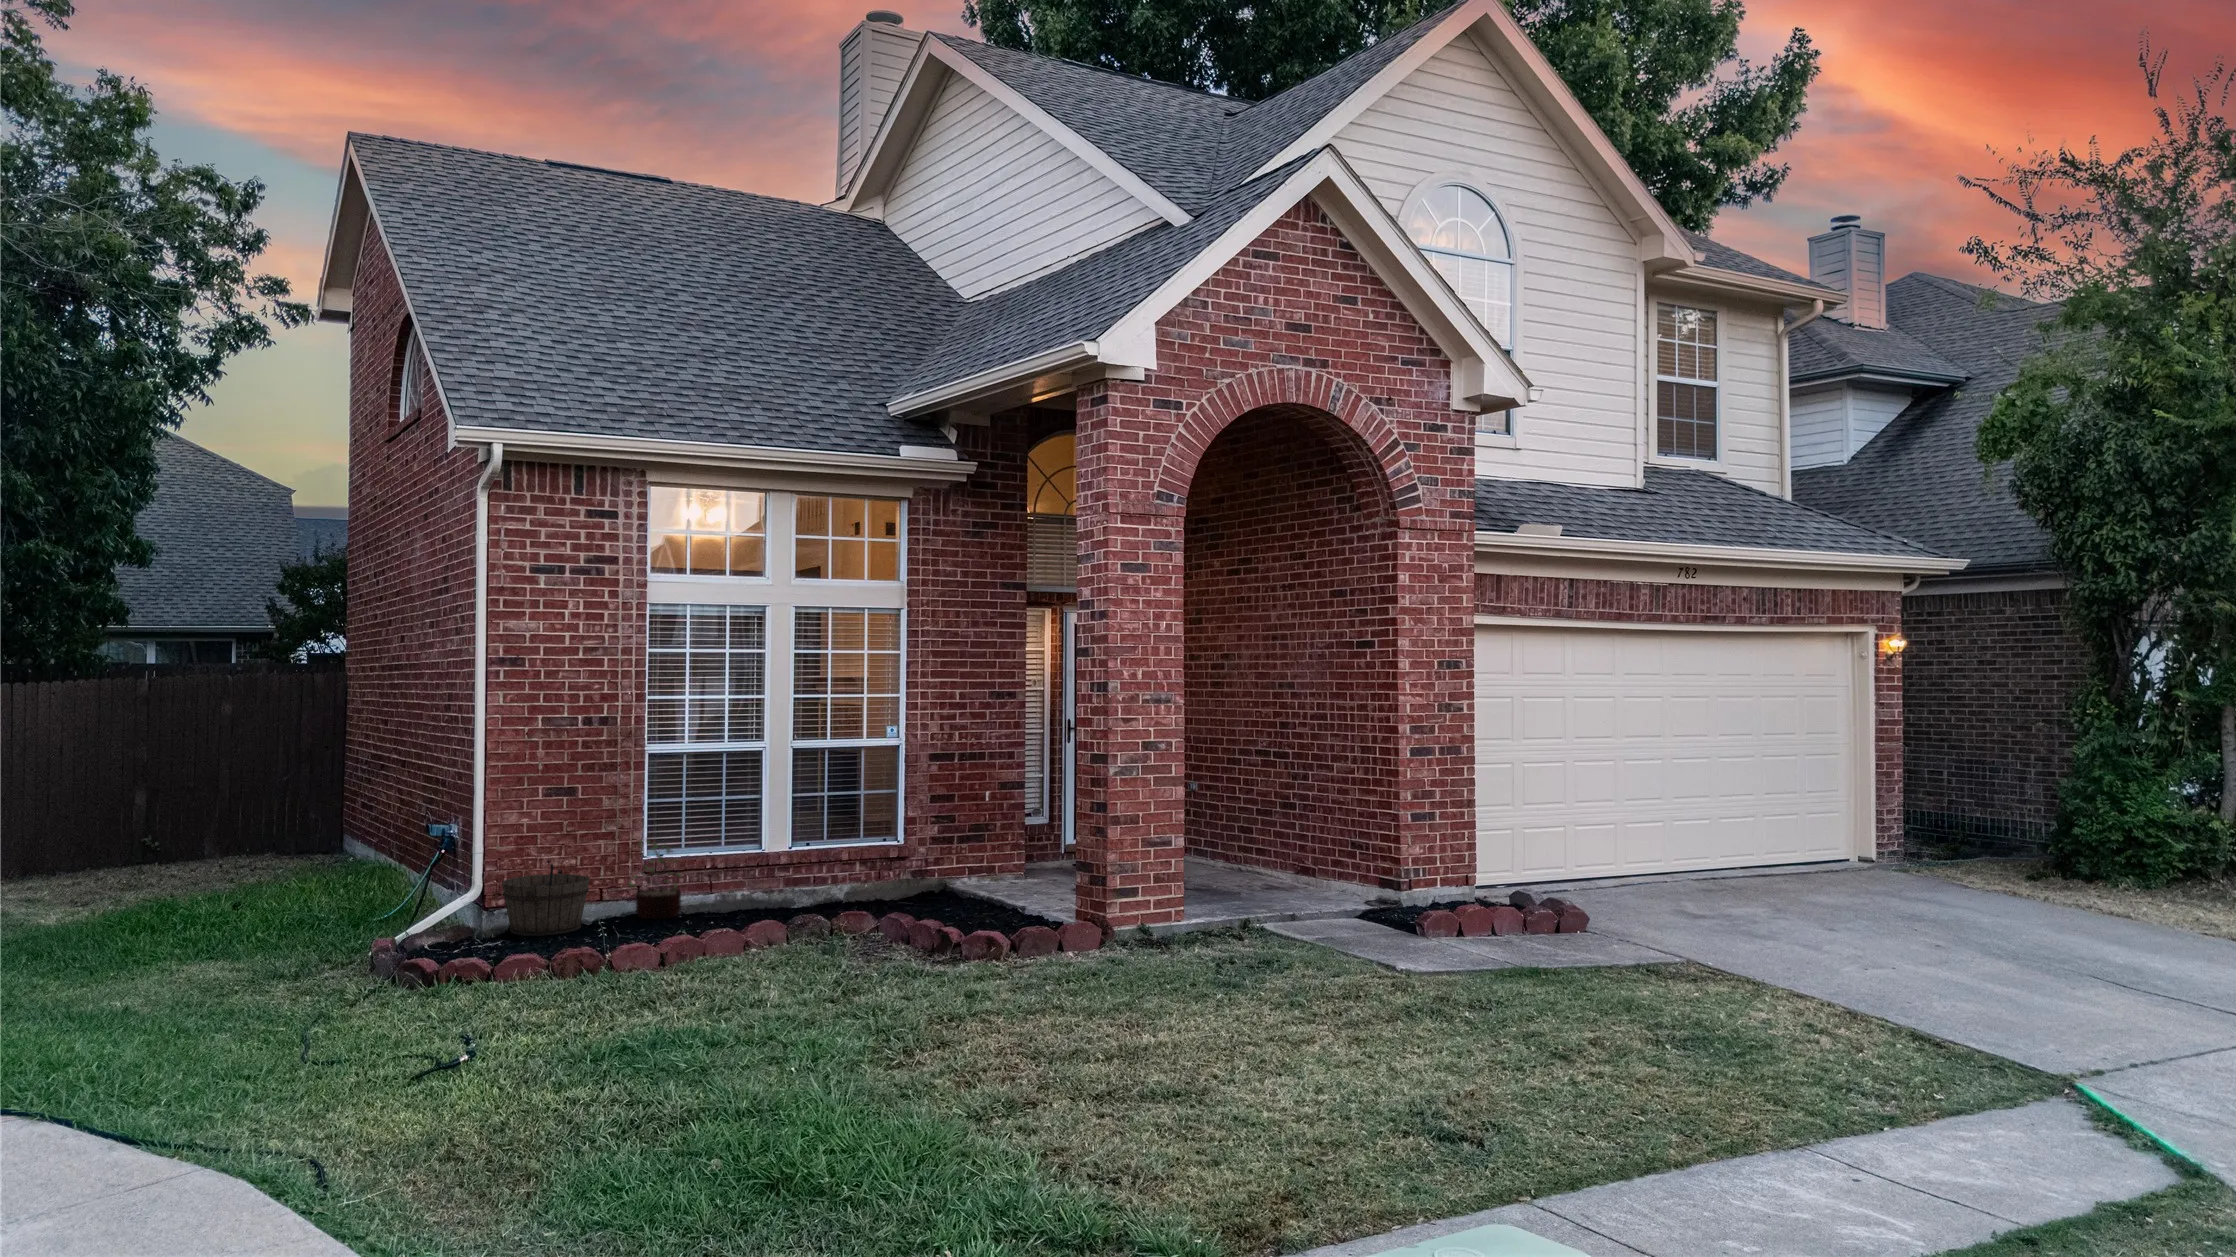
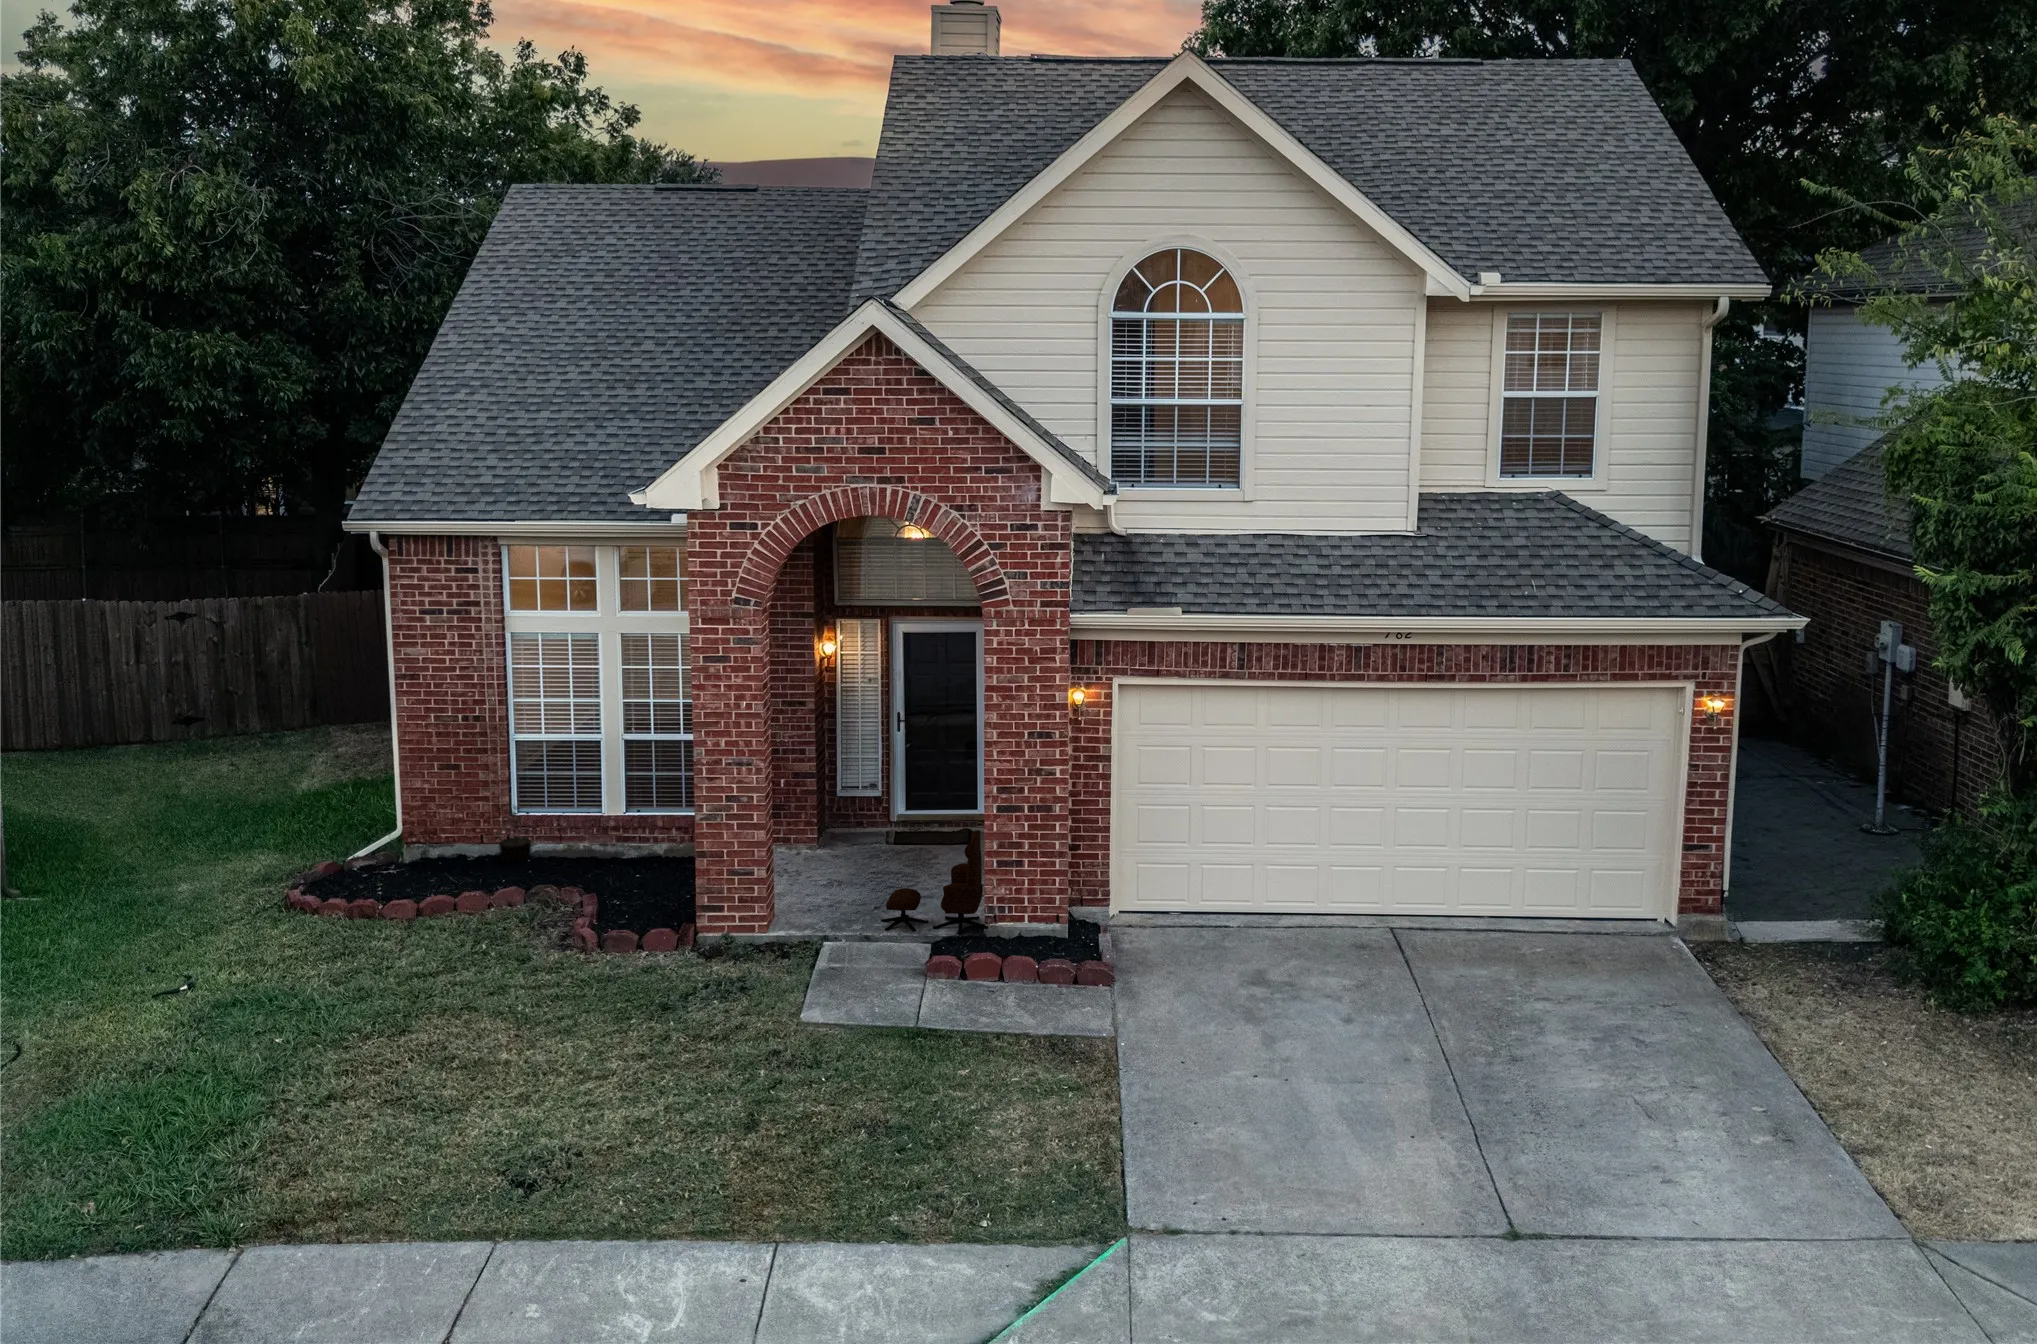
lounge chair: none [1248,795,1376,919] -> present [881,830,988,935]
wooden bucket: present [502,861,590,936] -> none [399,817,458,869]

